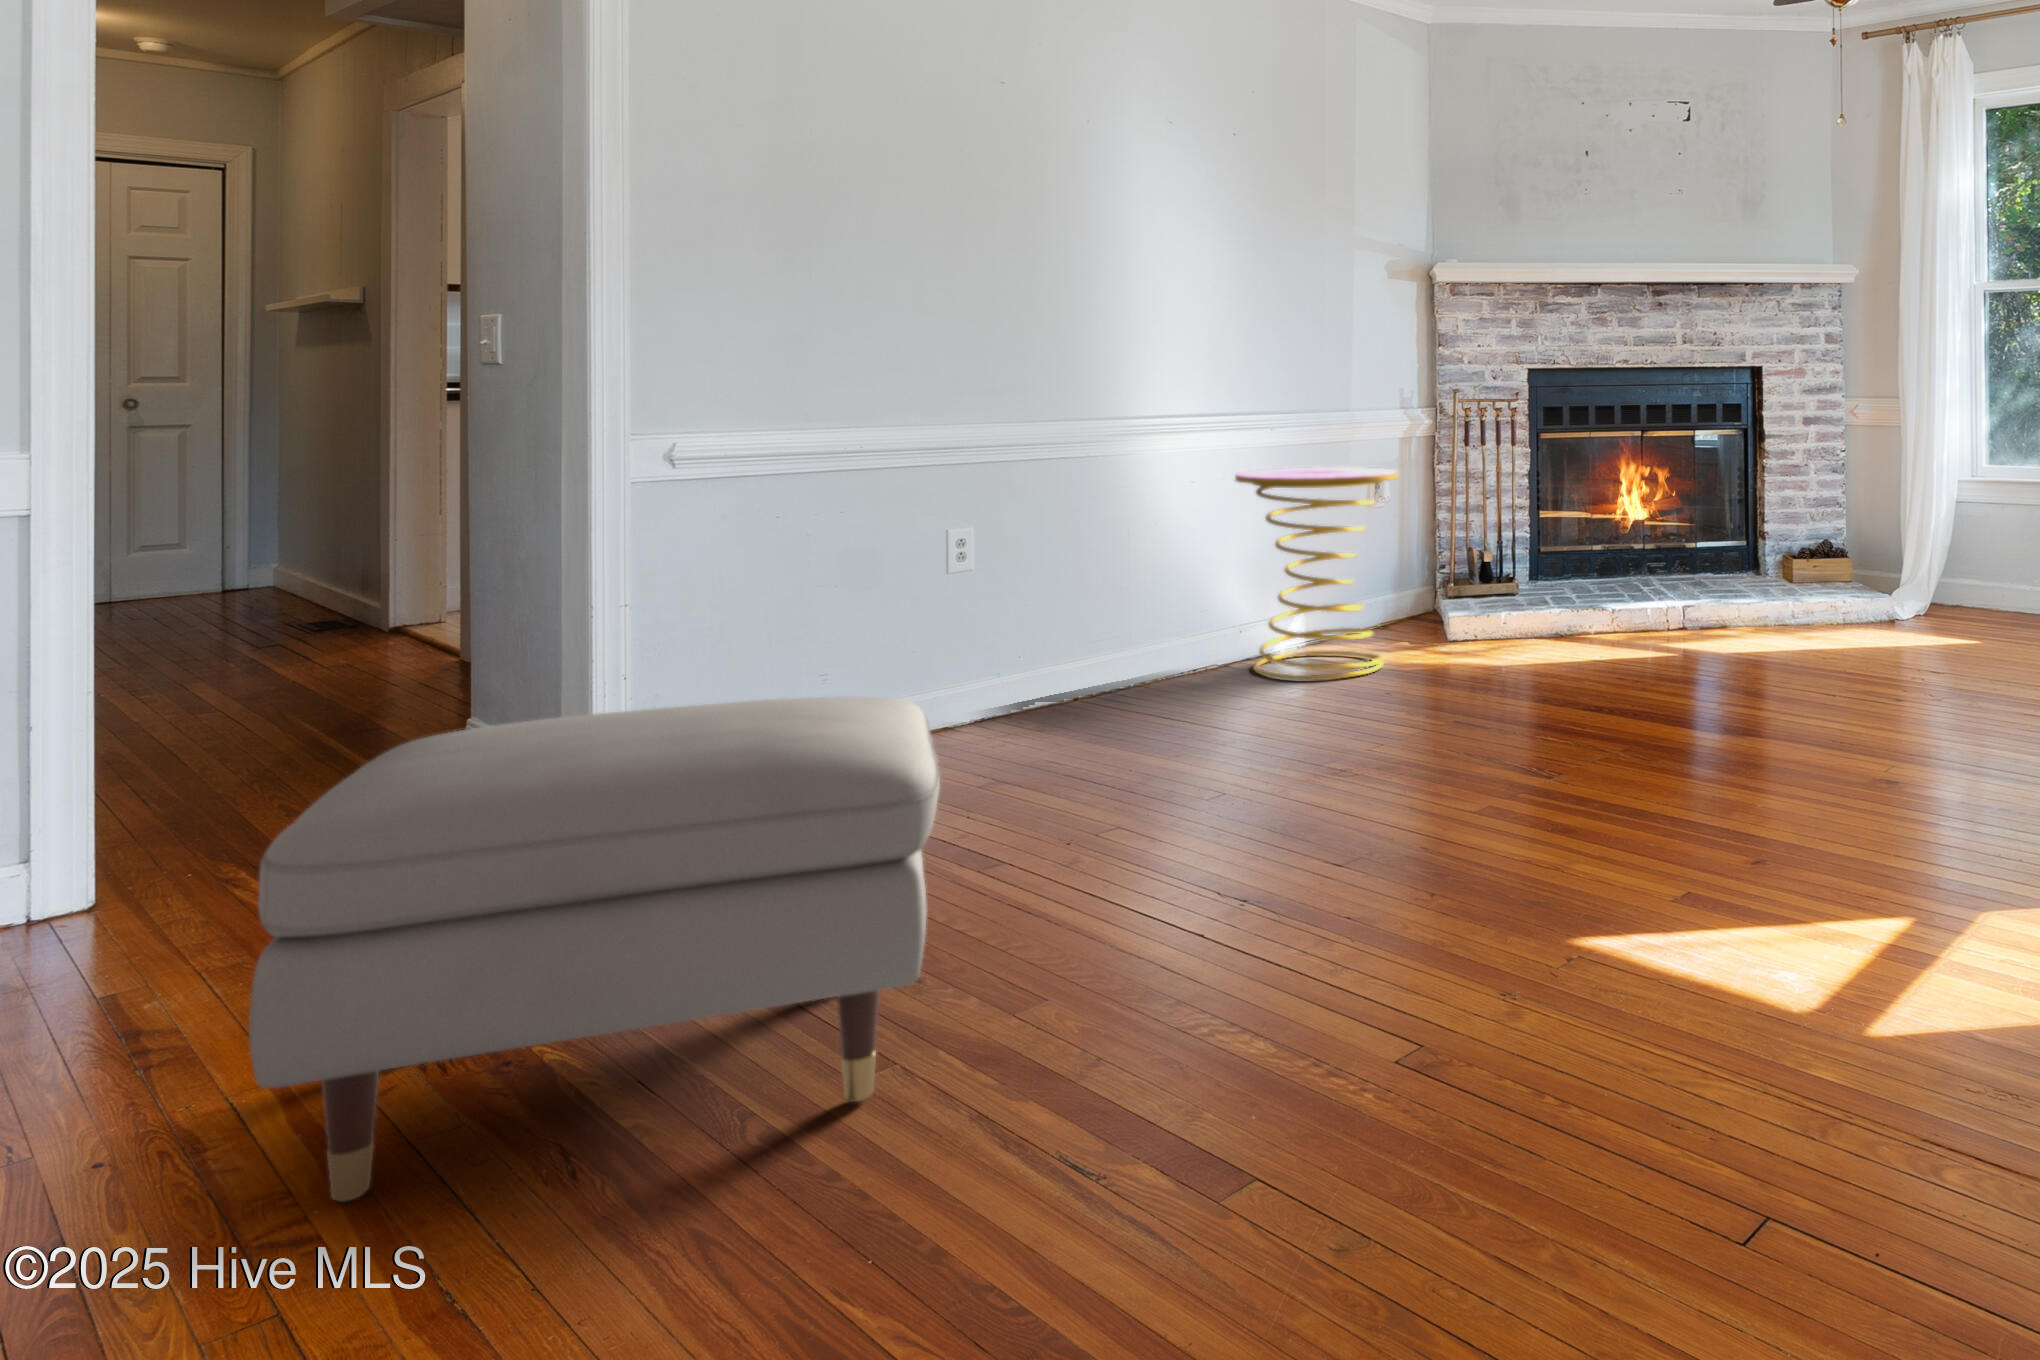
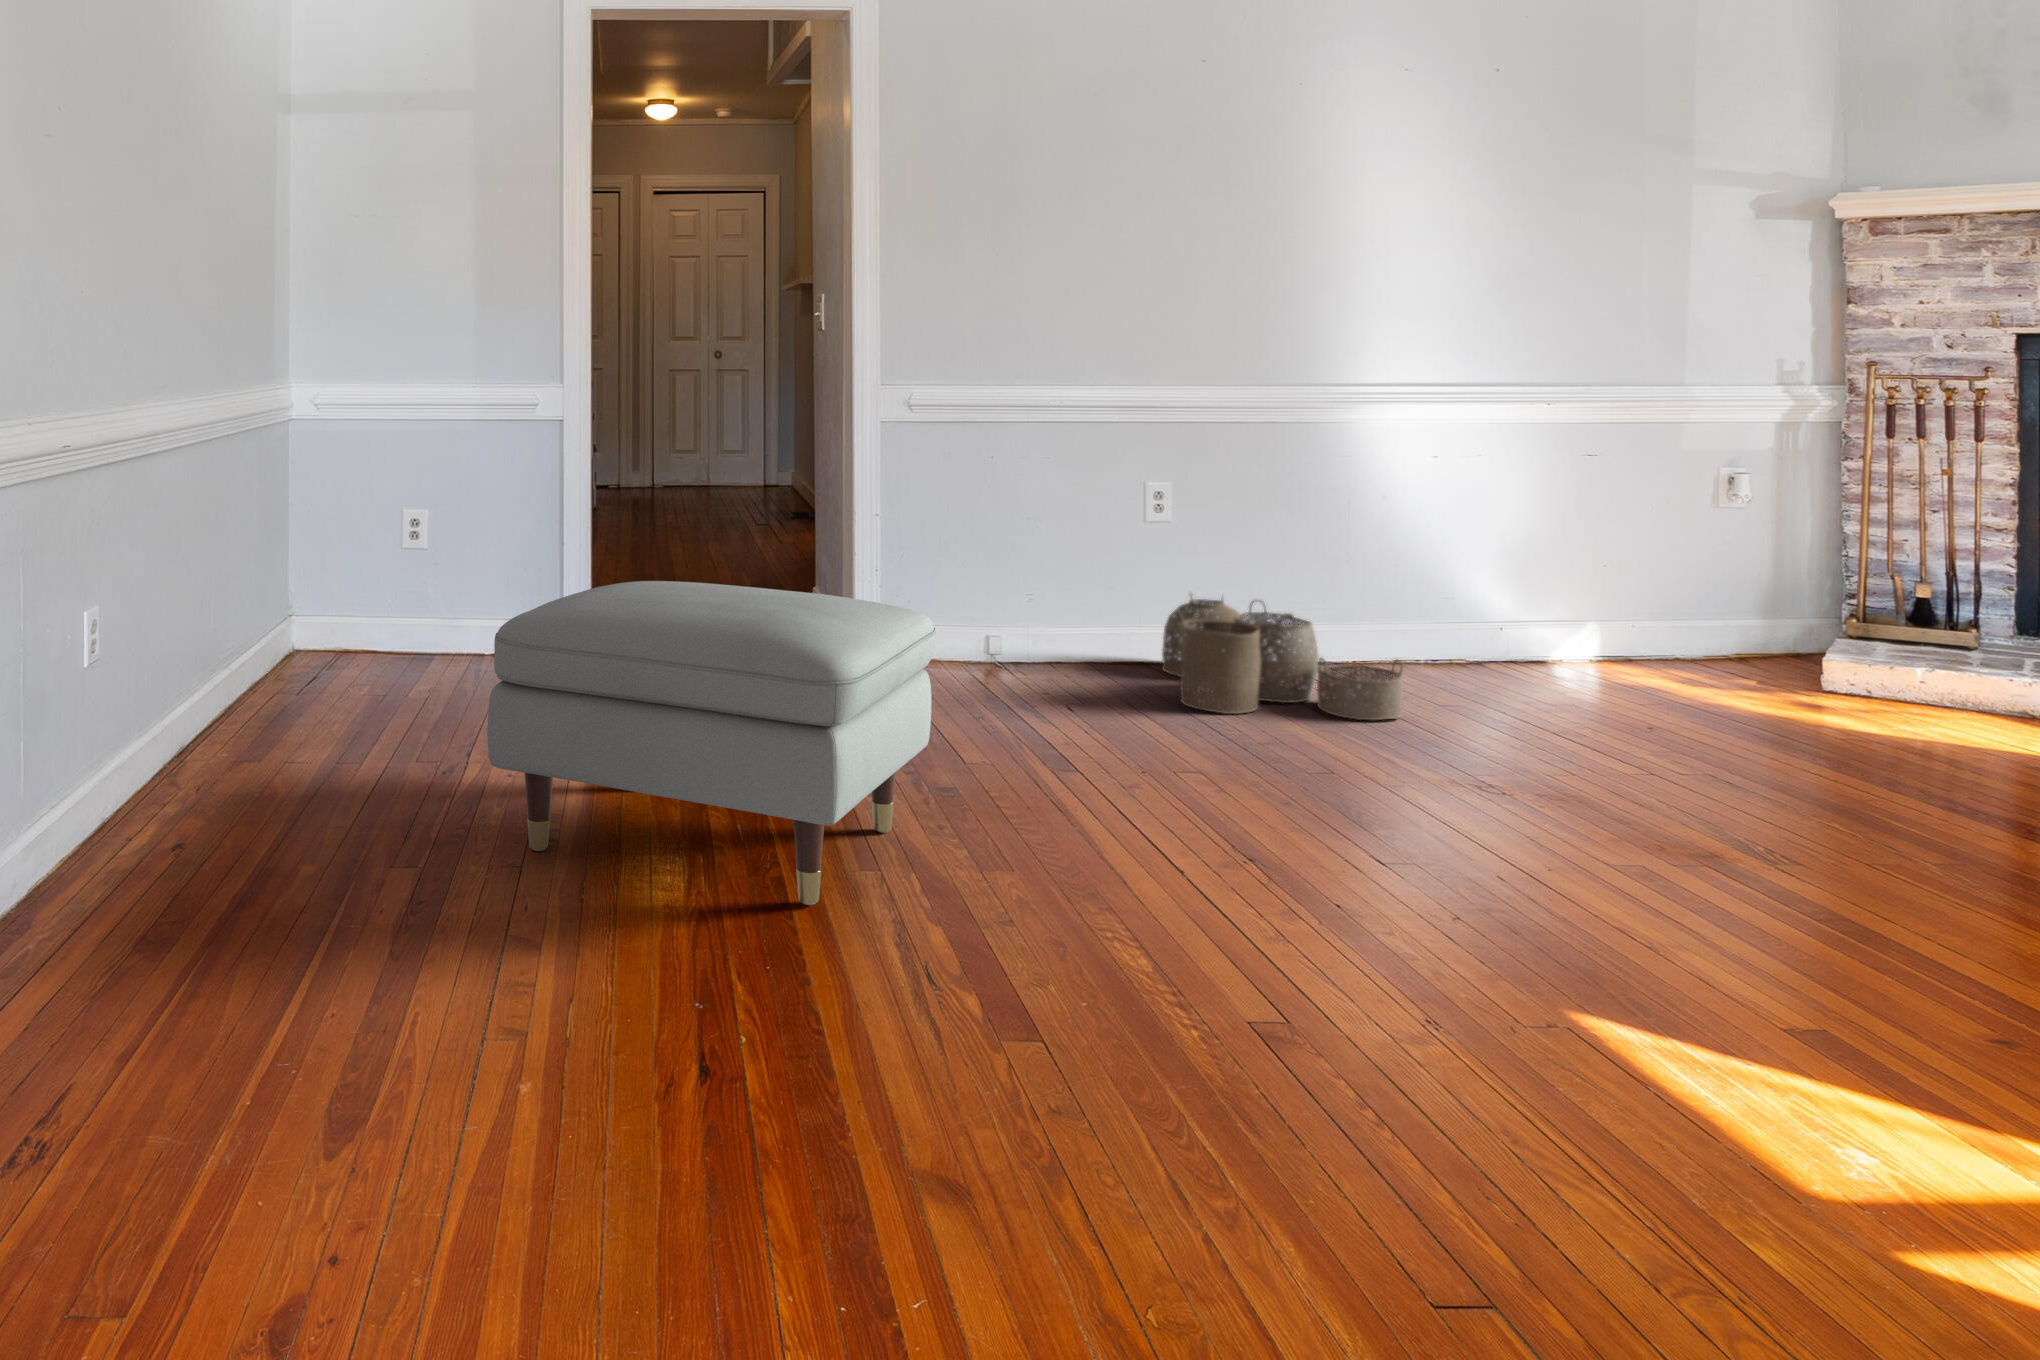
side table: present [1235,467,1399,680] -> none [1484,449,1717,705]
woven basket: none [976,635,1221,757] -> present [1162,595,1403,720]

